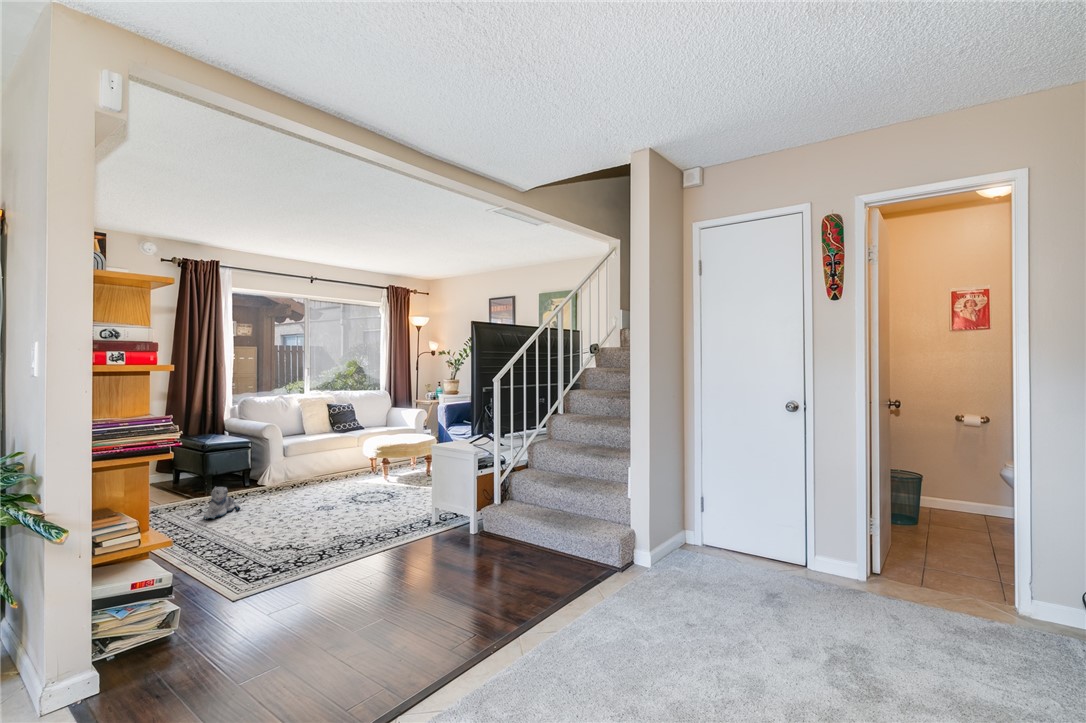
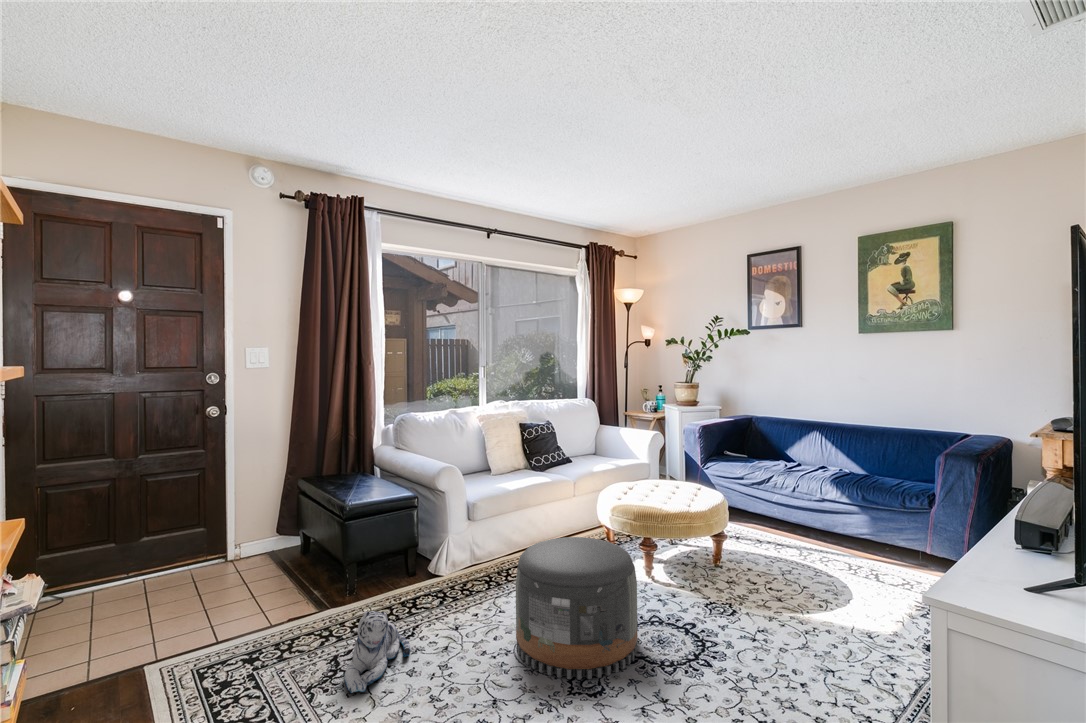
pouf: none [297,454,360,511] -> present [516,537,638,680]

